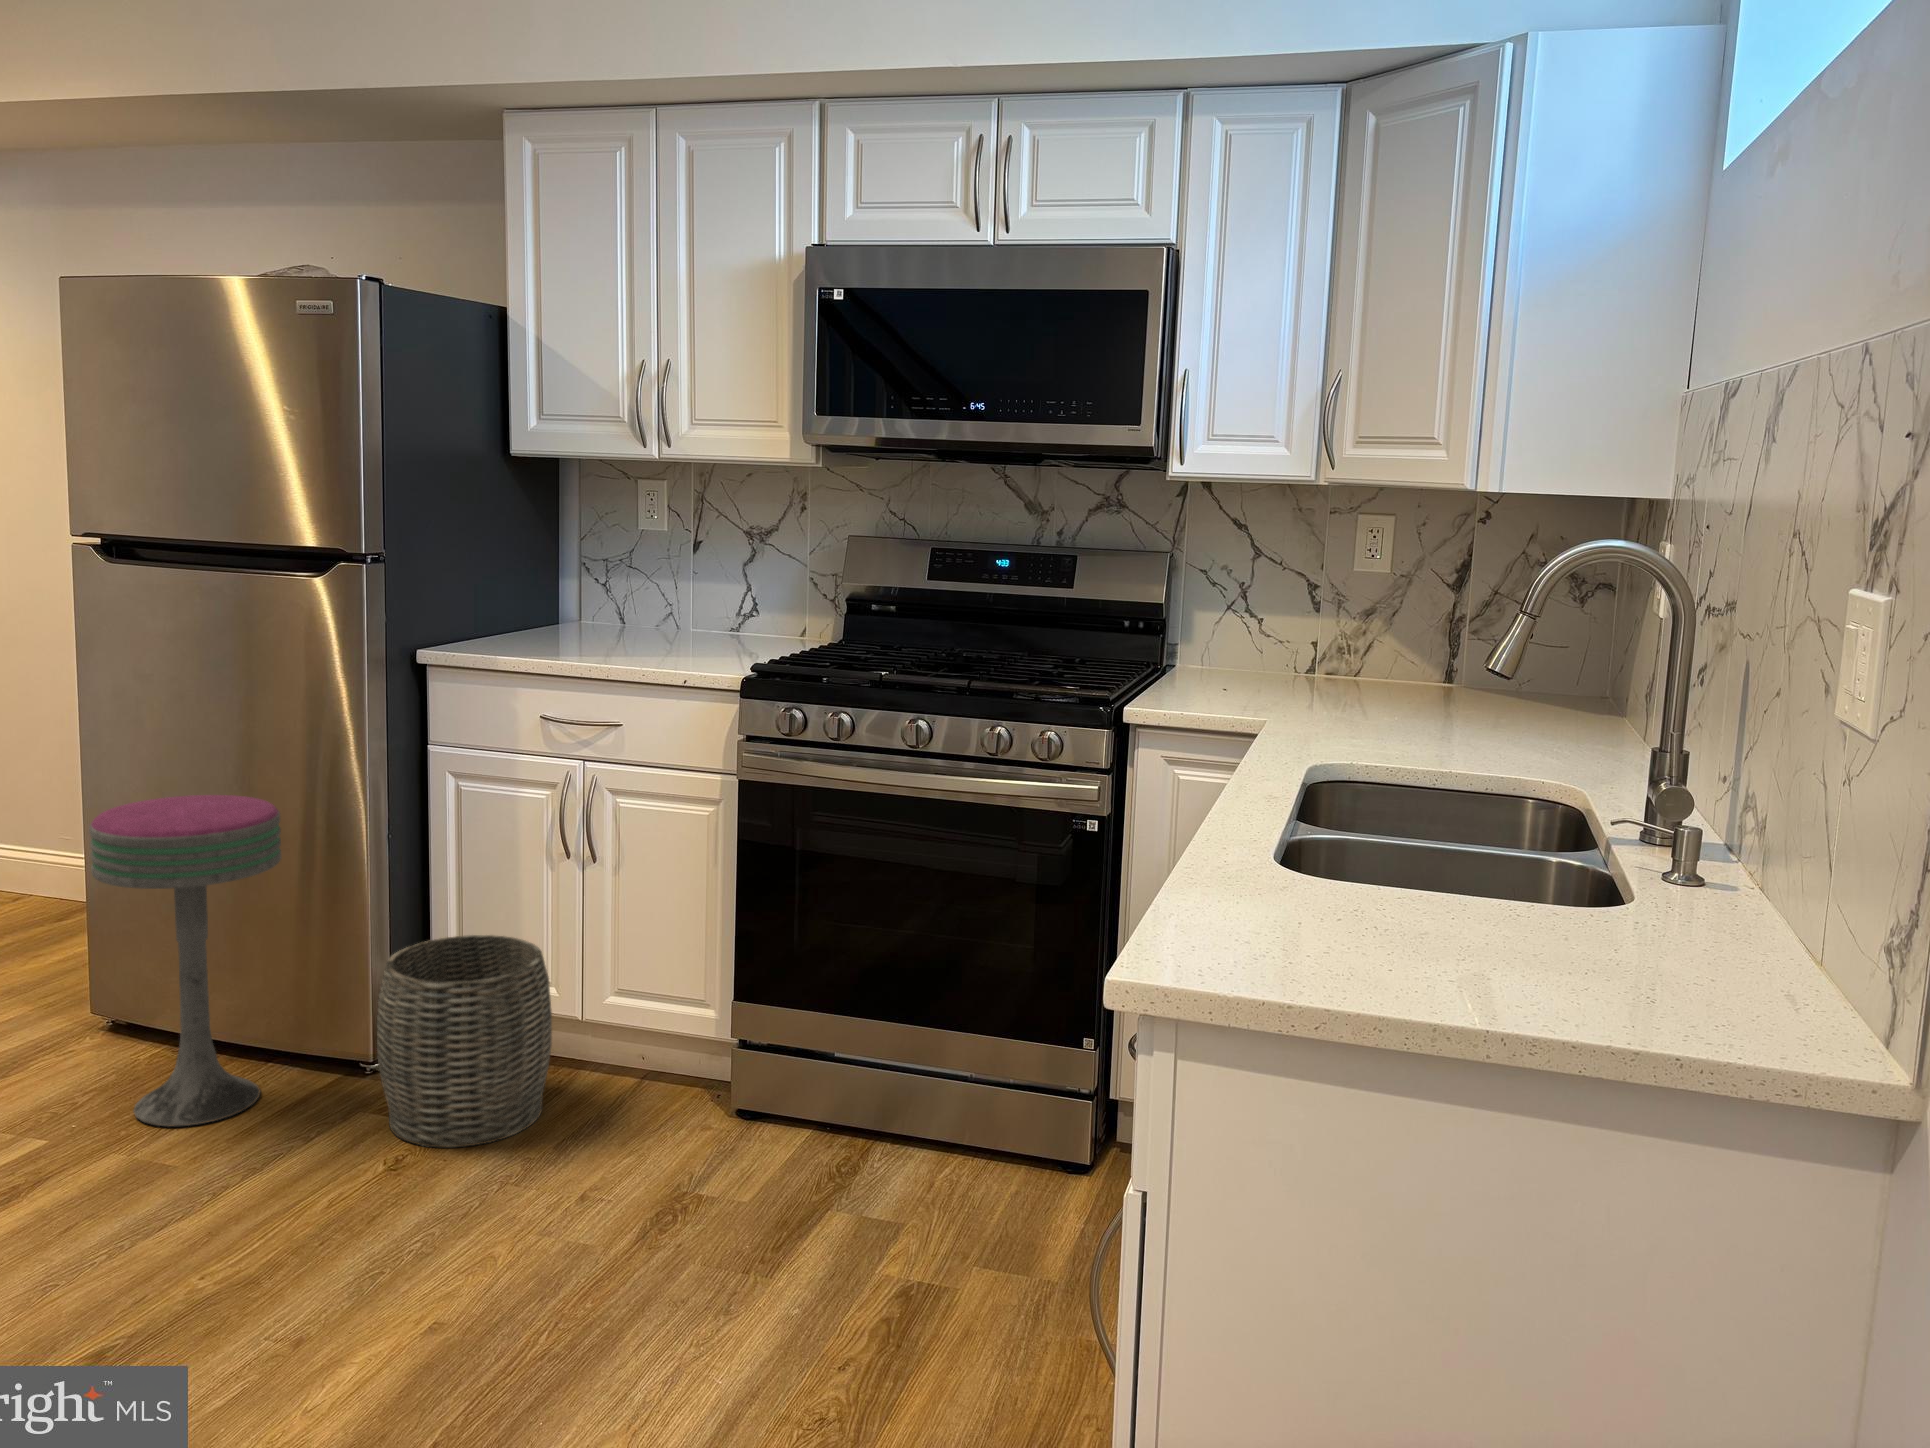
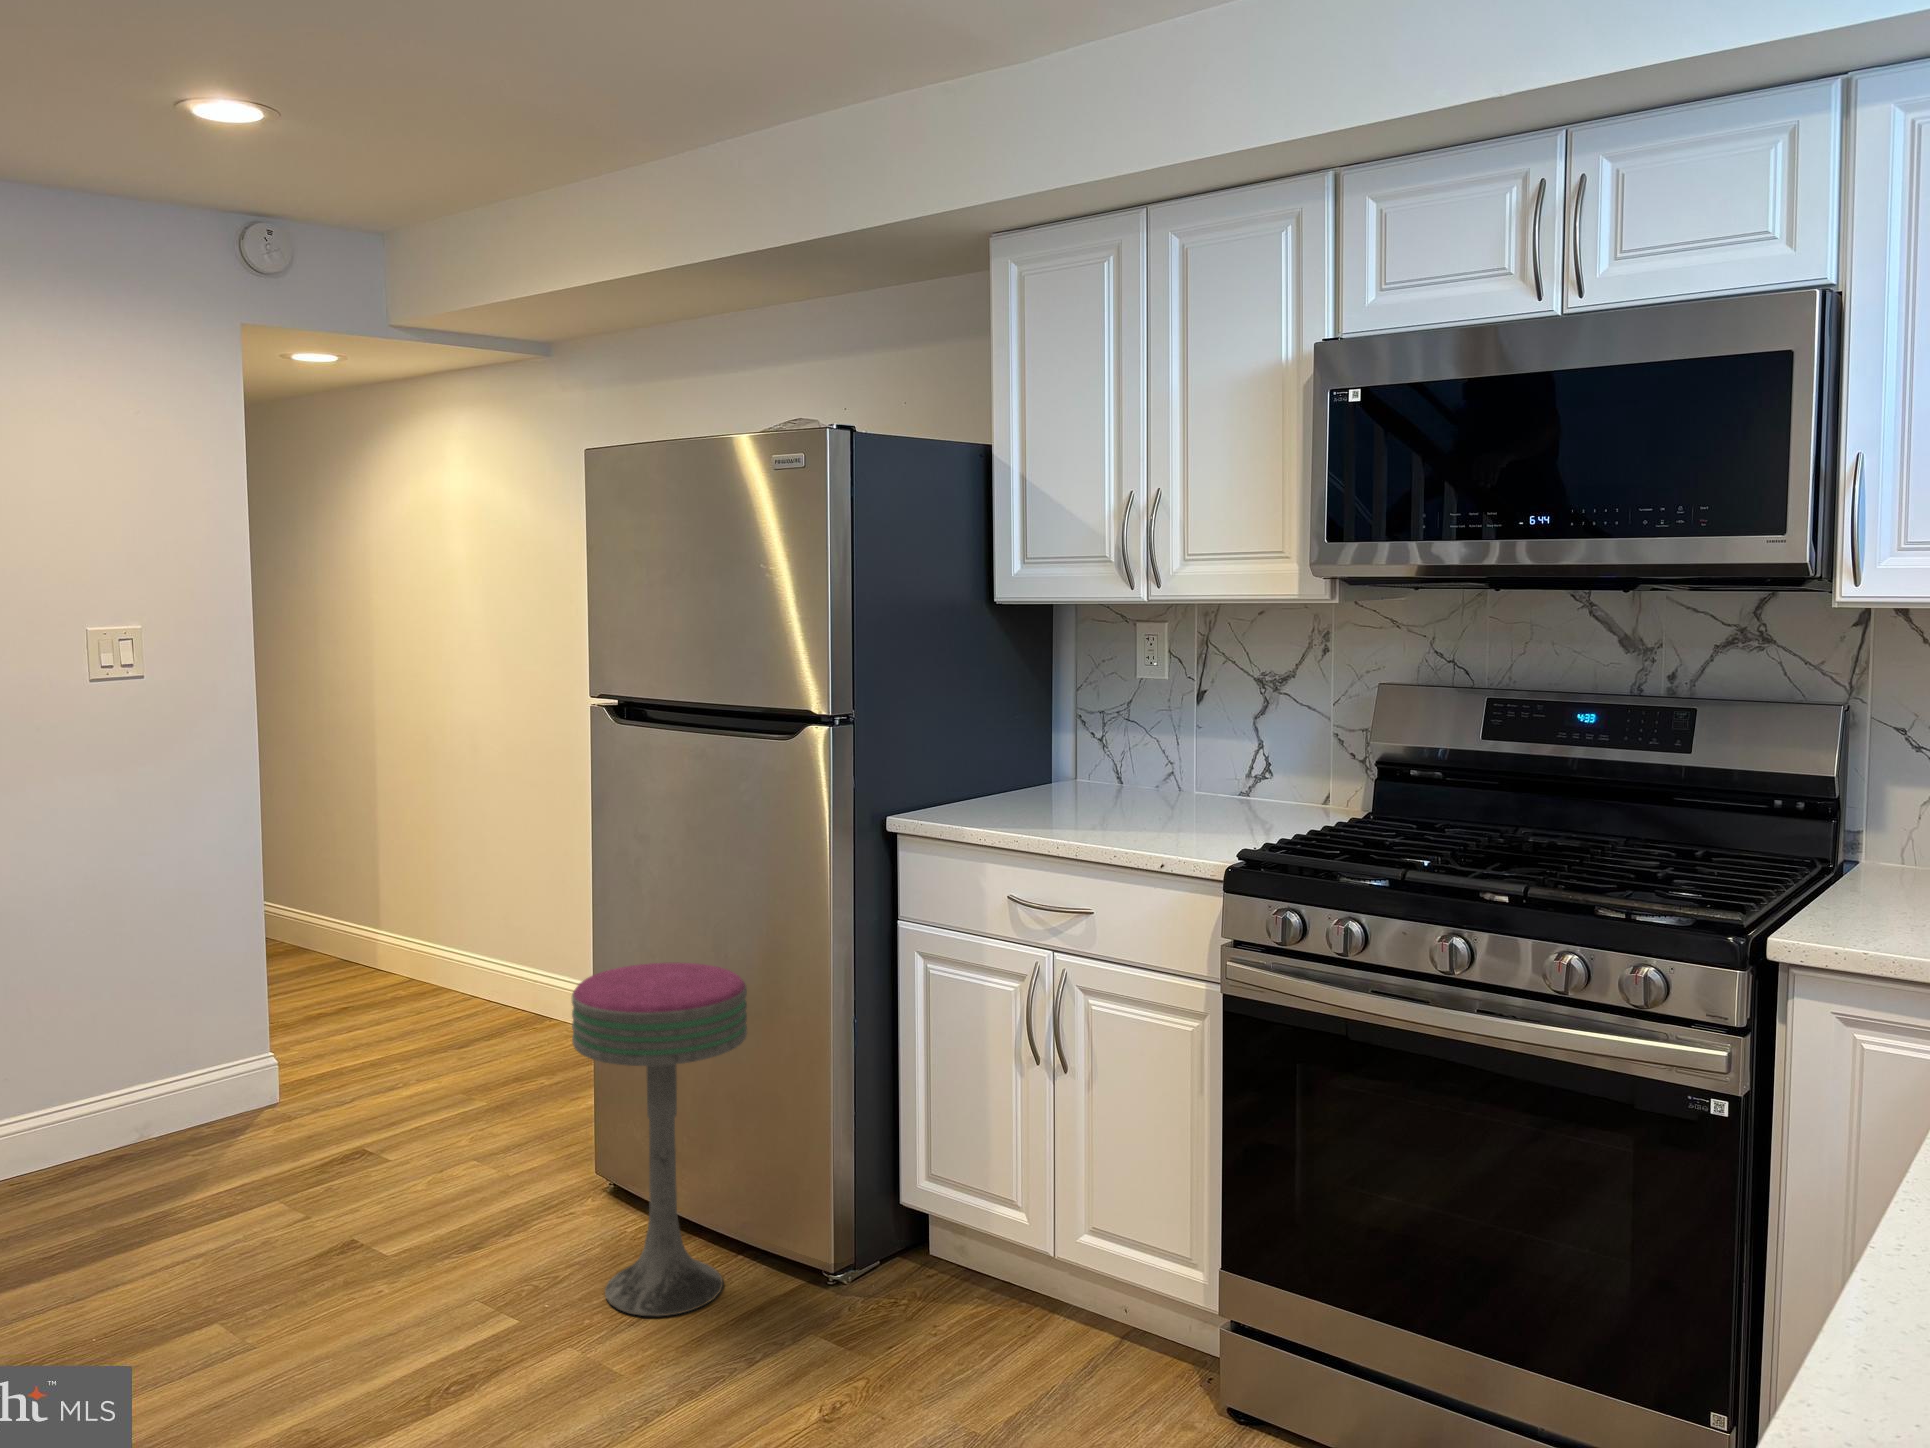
woven basket: present [377,935,552,1147] -> none [825,1141,1011,1398]

